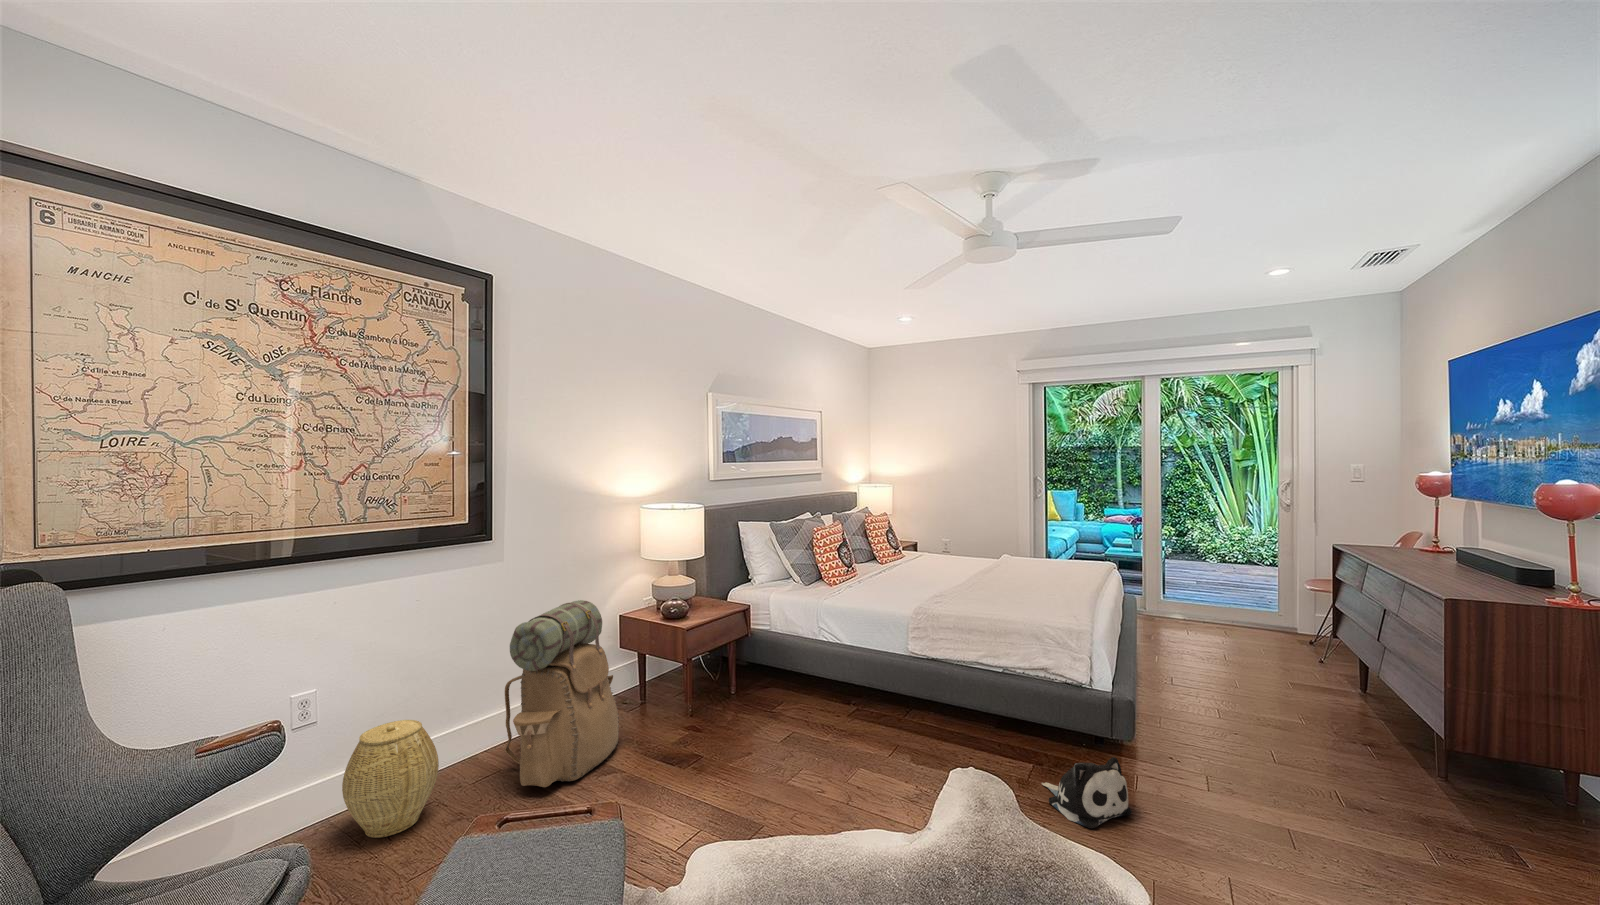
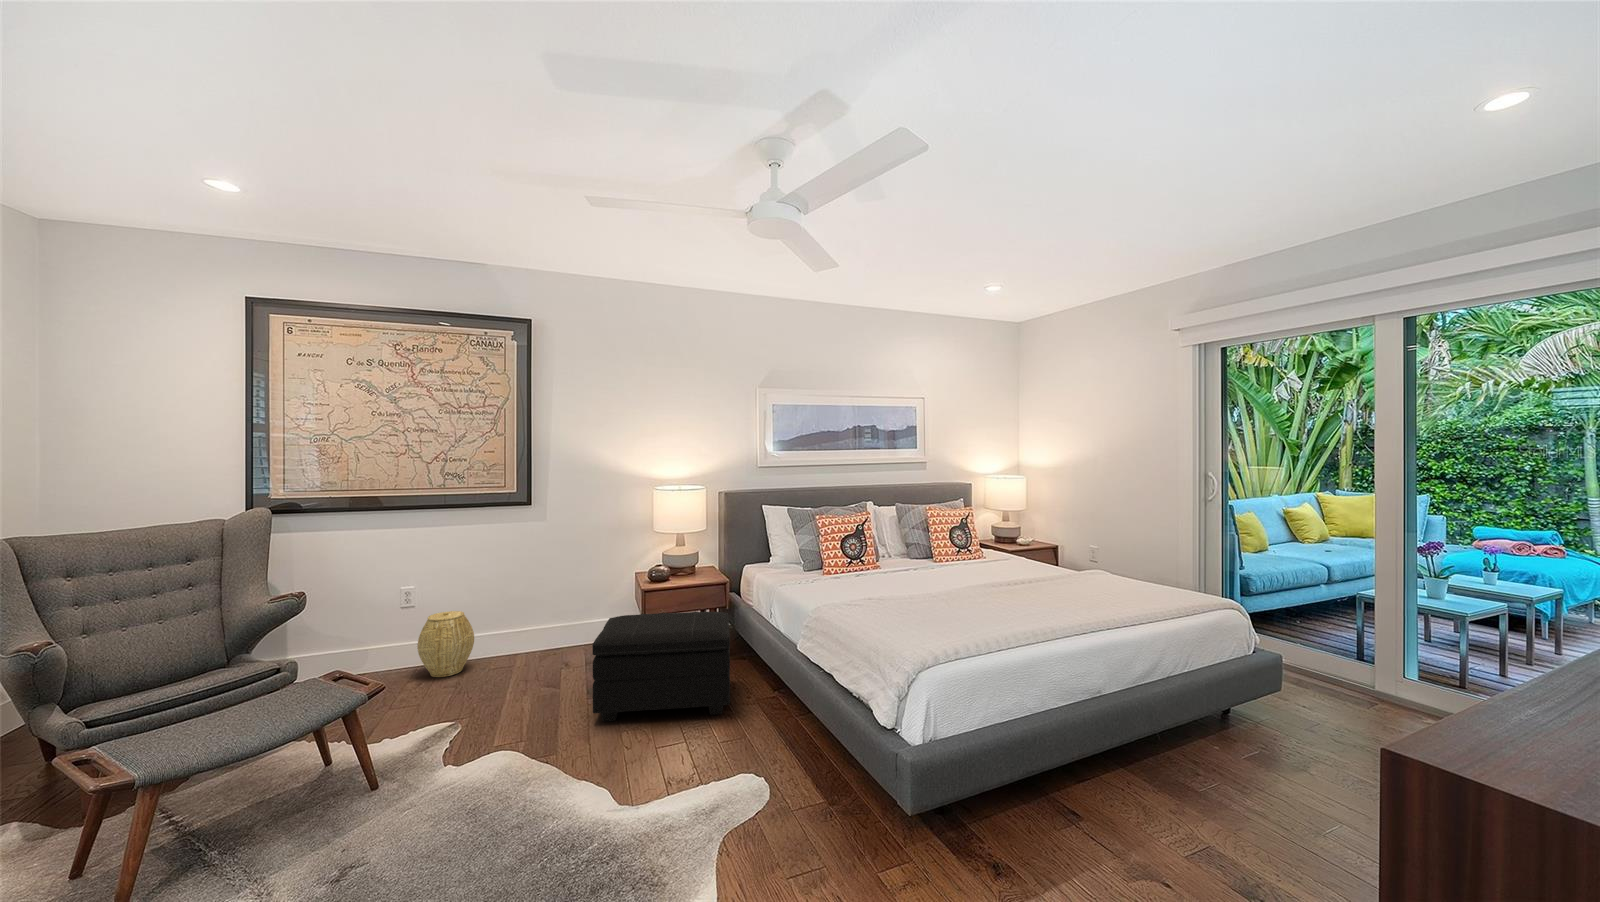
backpack: present [505,600,619,787] -> none [510,554,613,678]
footstool: none [678,639,855,794] -> present [592,612,730,722]
plush toy: present [1042,757,1132,828] -> none [765,784,840,863]

